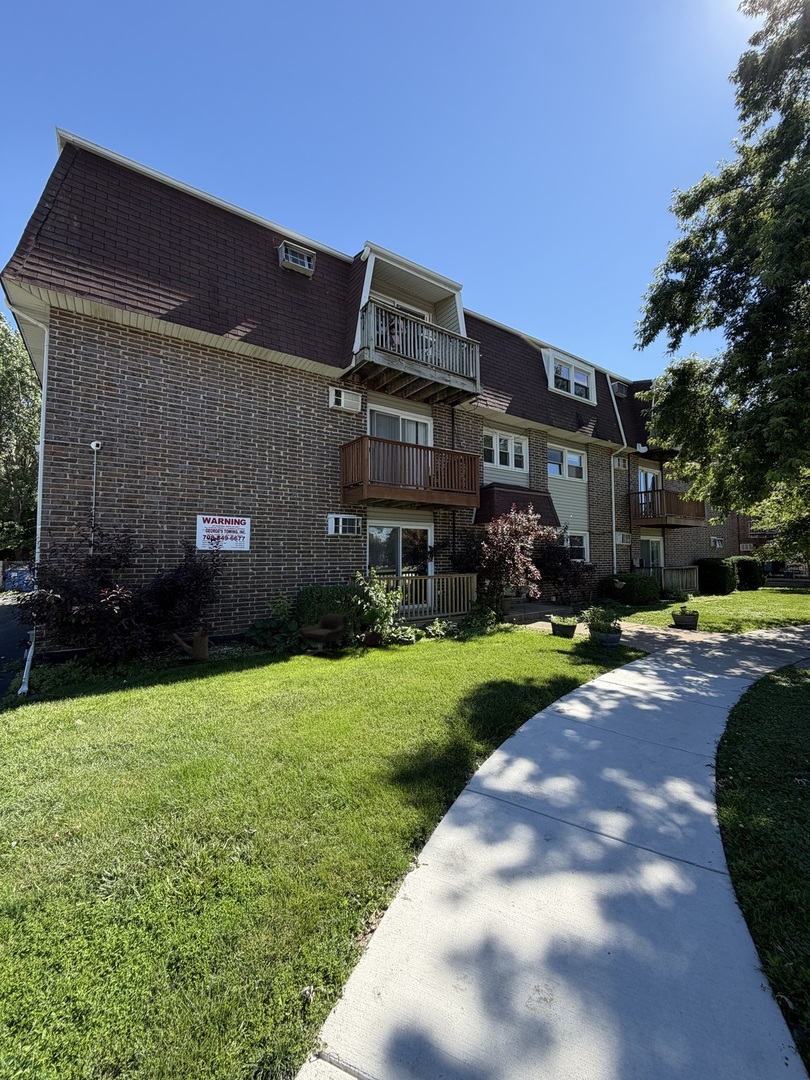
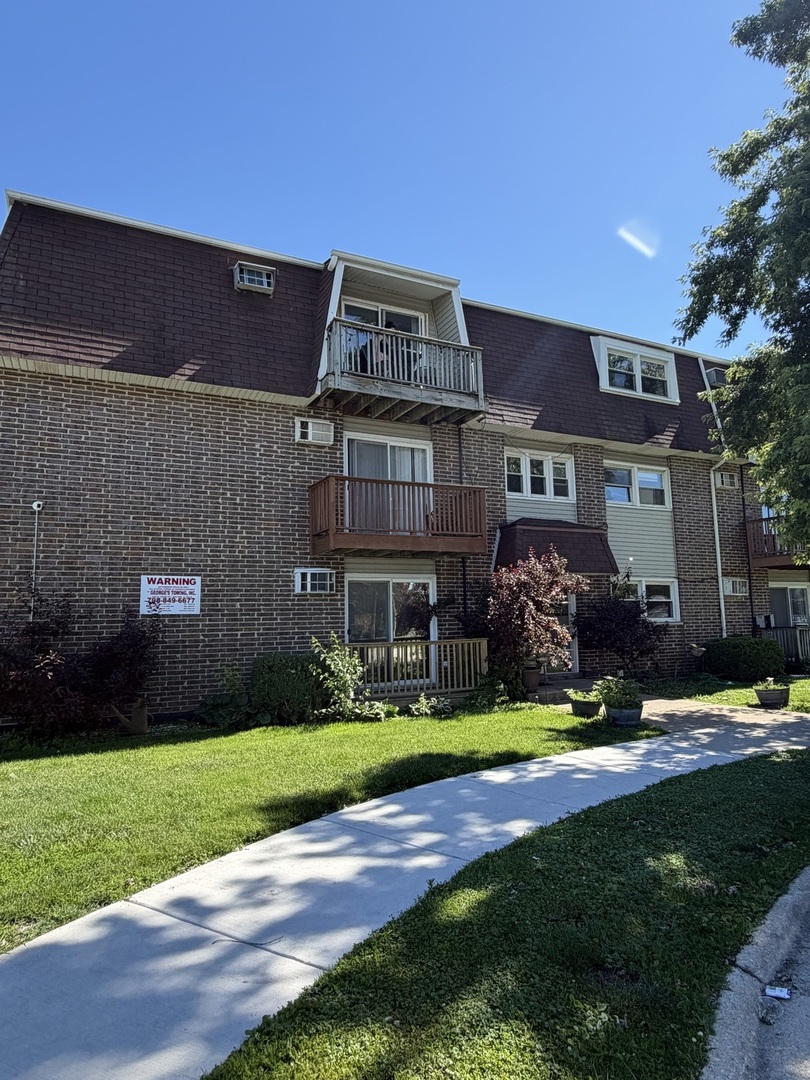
potted tree: present [363,607,382,645] -> none [321,672,350,723]
lounge chair: present [298,613,347,655] -> none [247,684,304,731]

